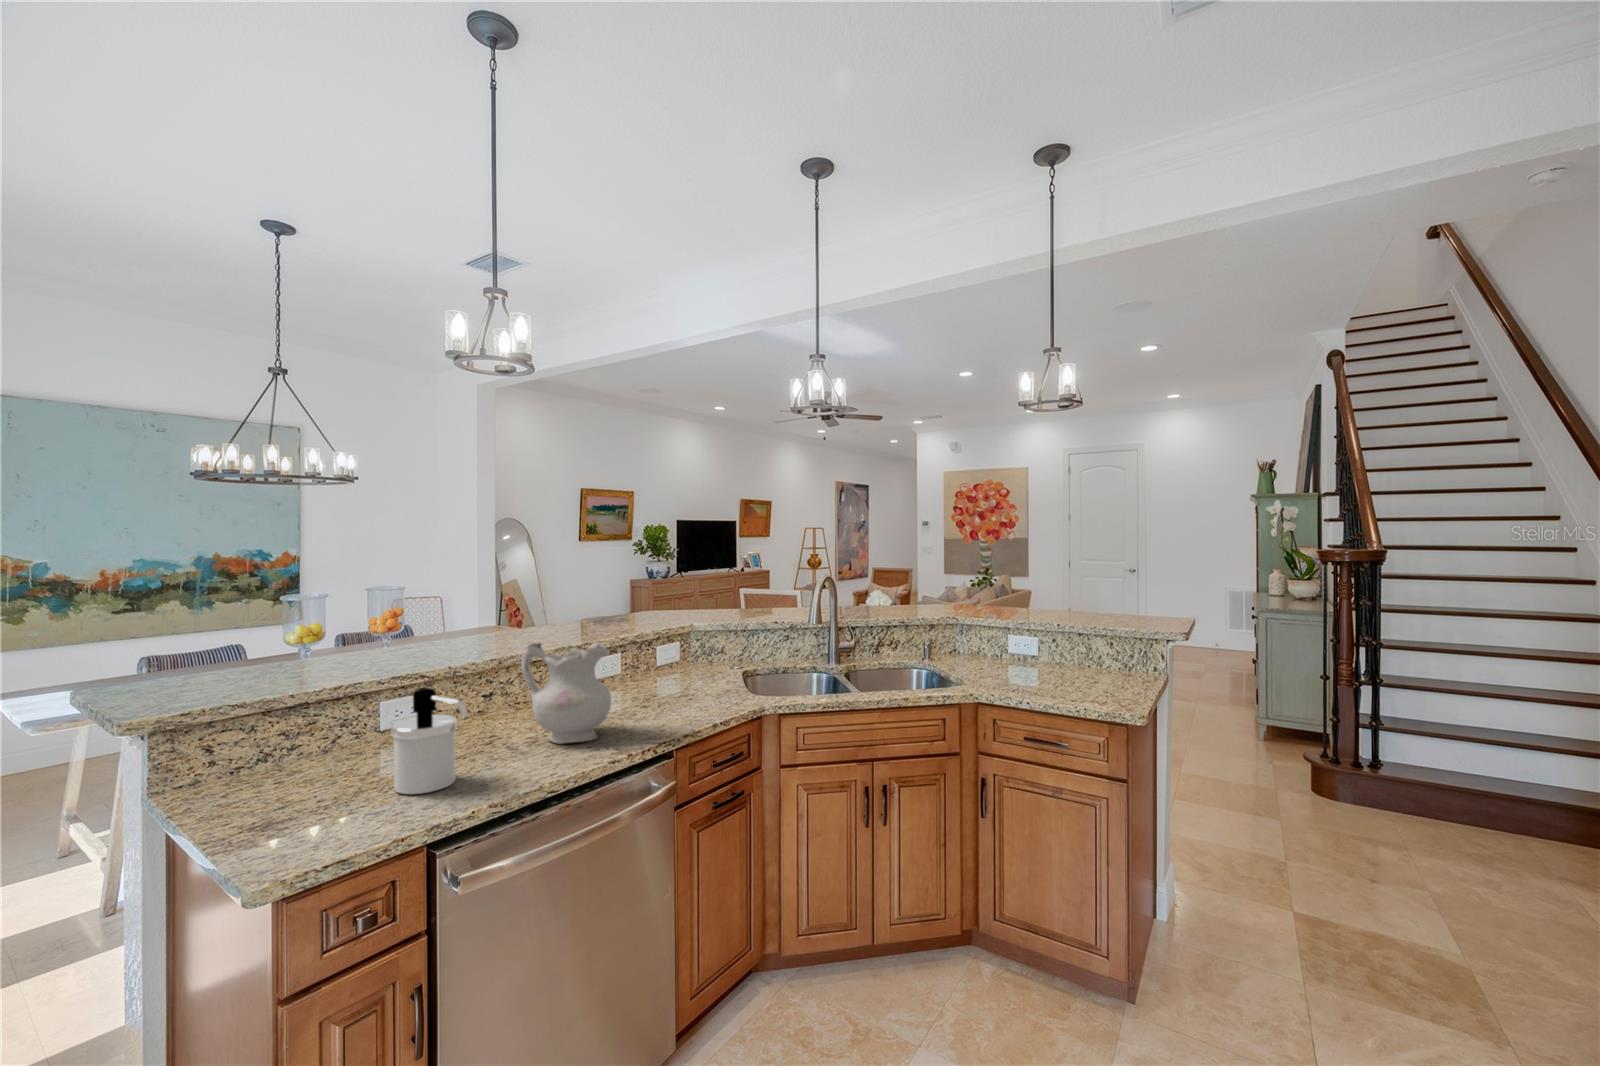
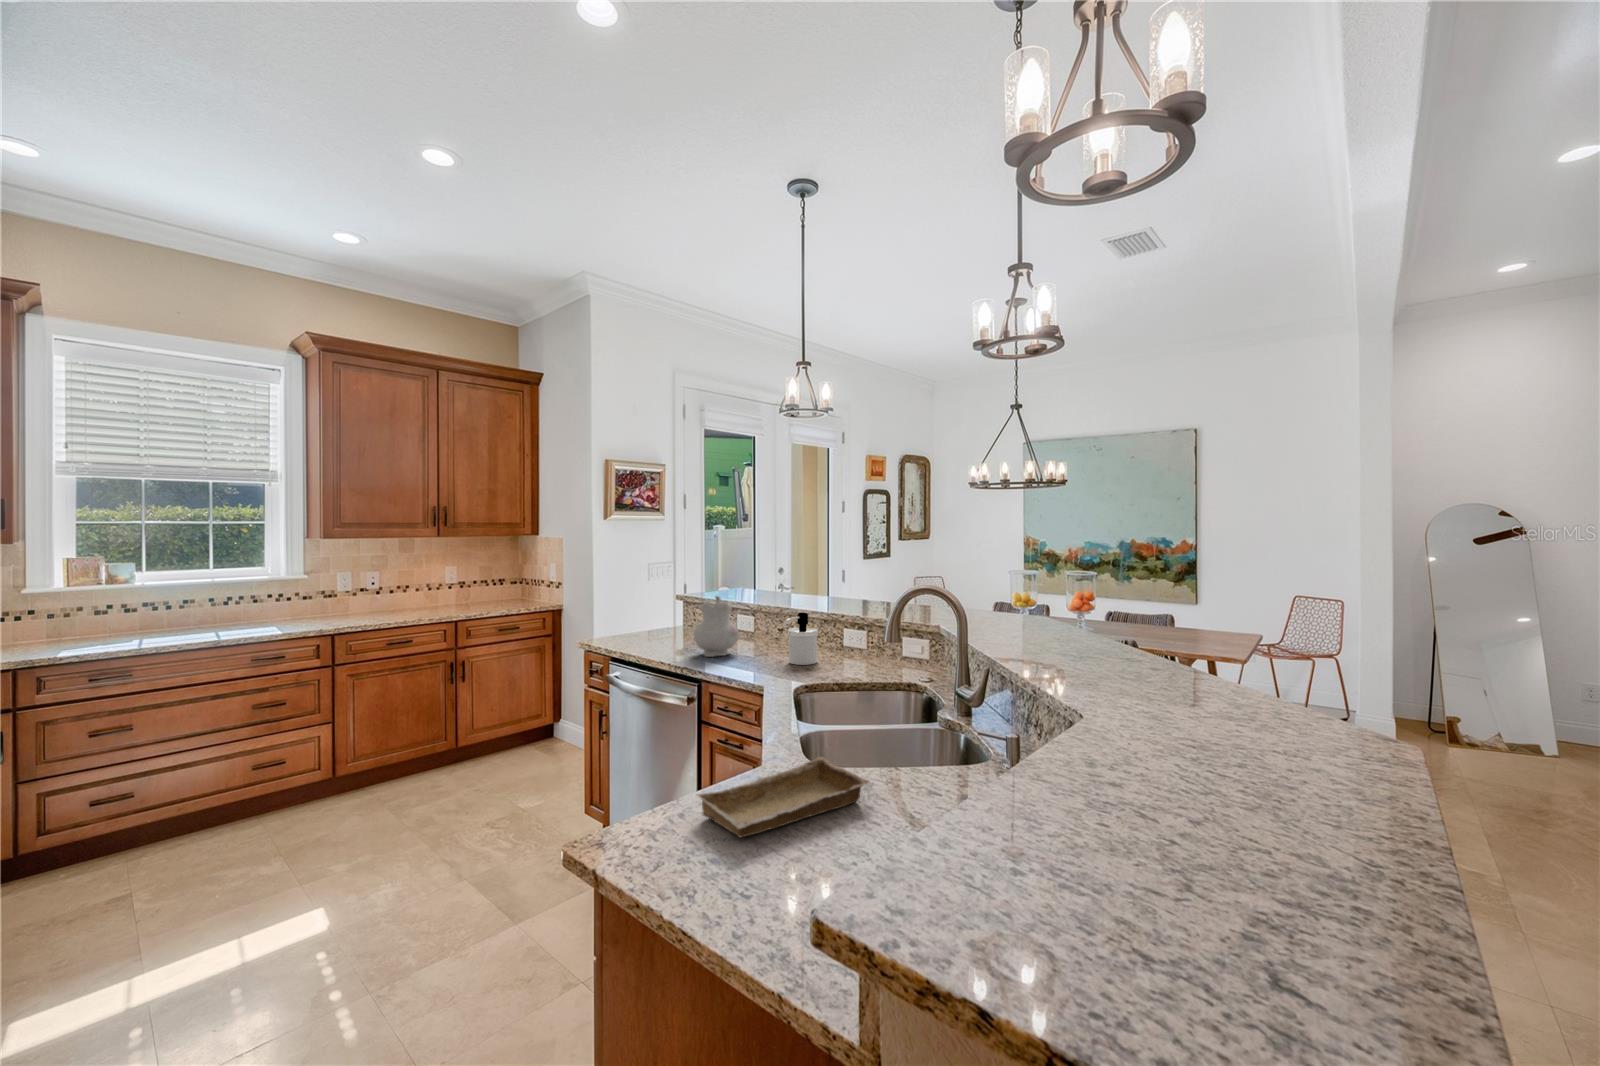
tray: none [1020,660,1129,691] -> present [697,757,869,837]
soap dispenser: present [391,688,468,794] -> present [783,612,818,665]

